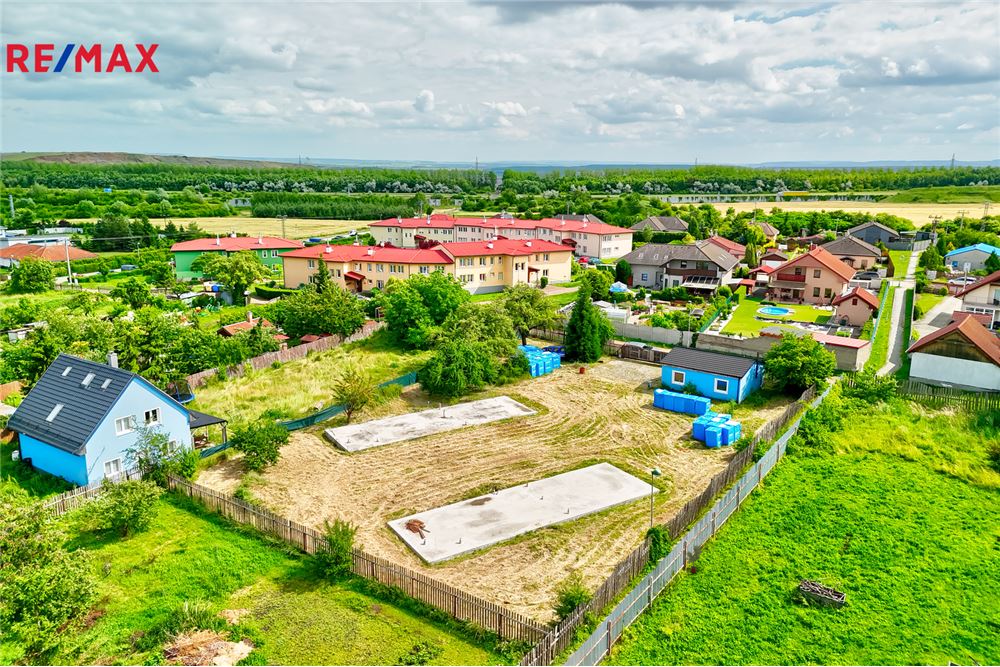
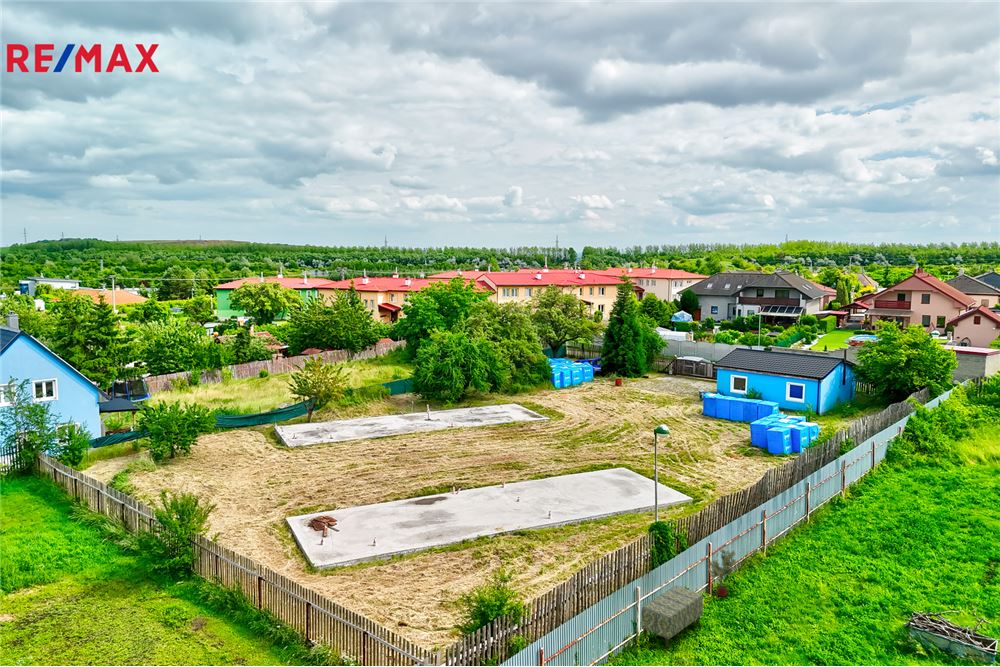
bench: none [653,571,686,610] -> present [641,585,703,647]

